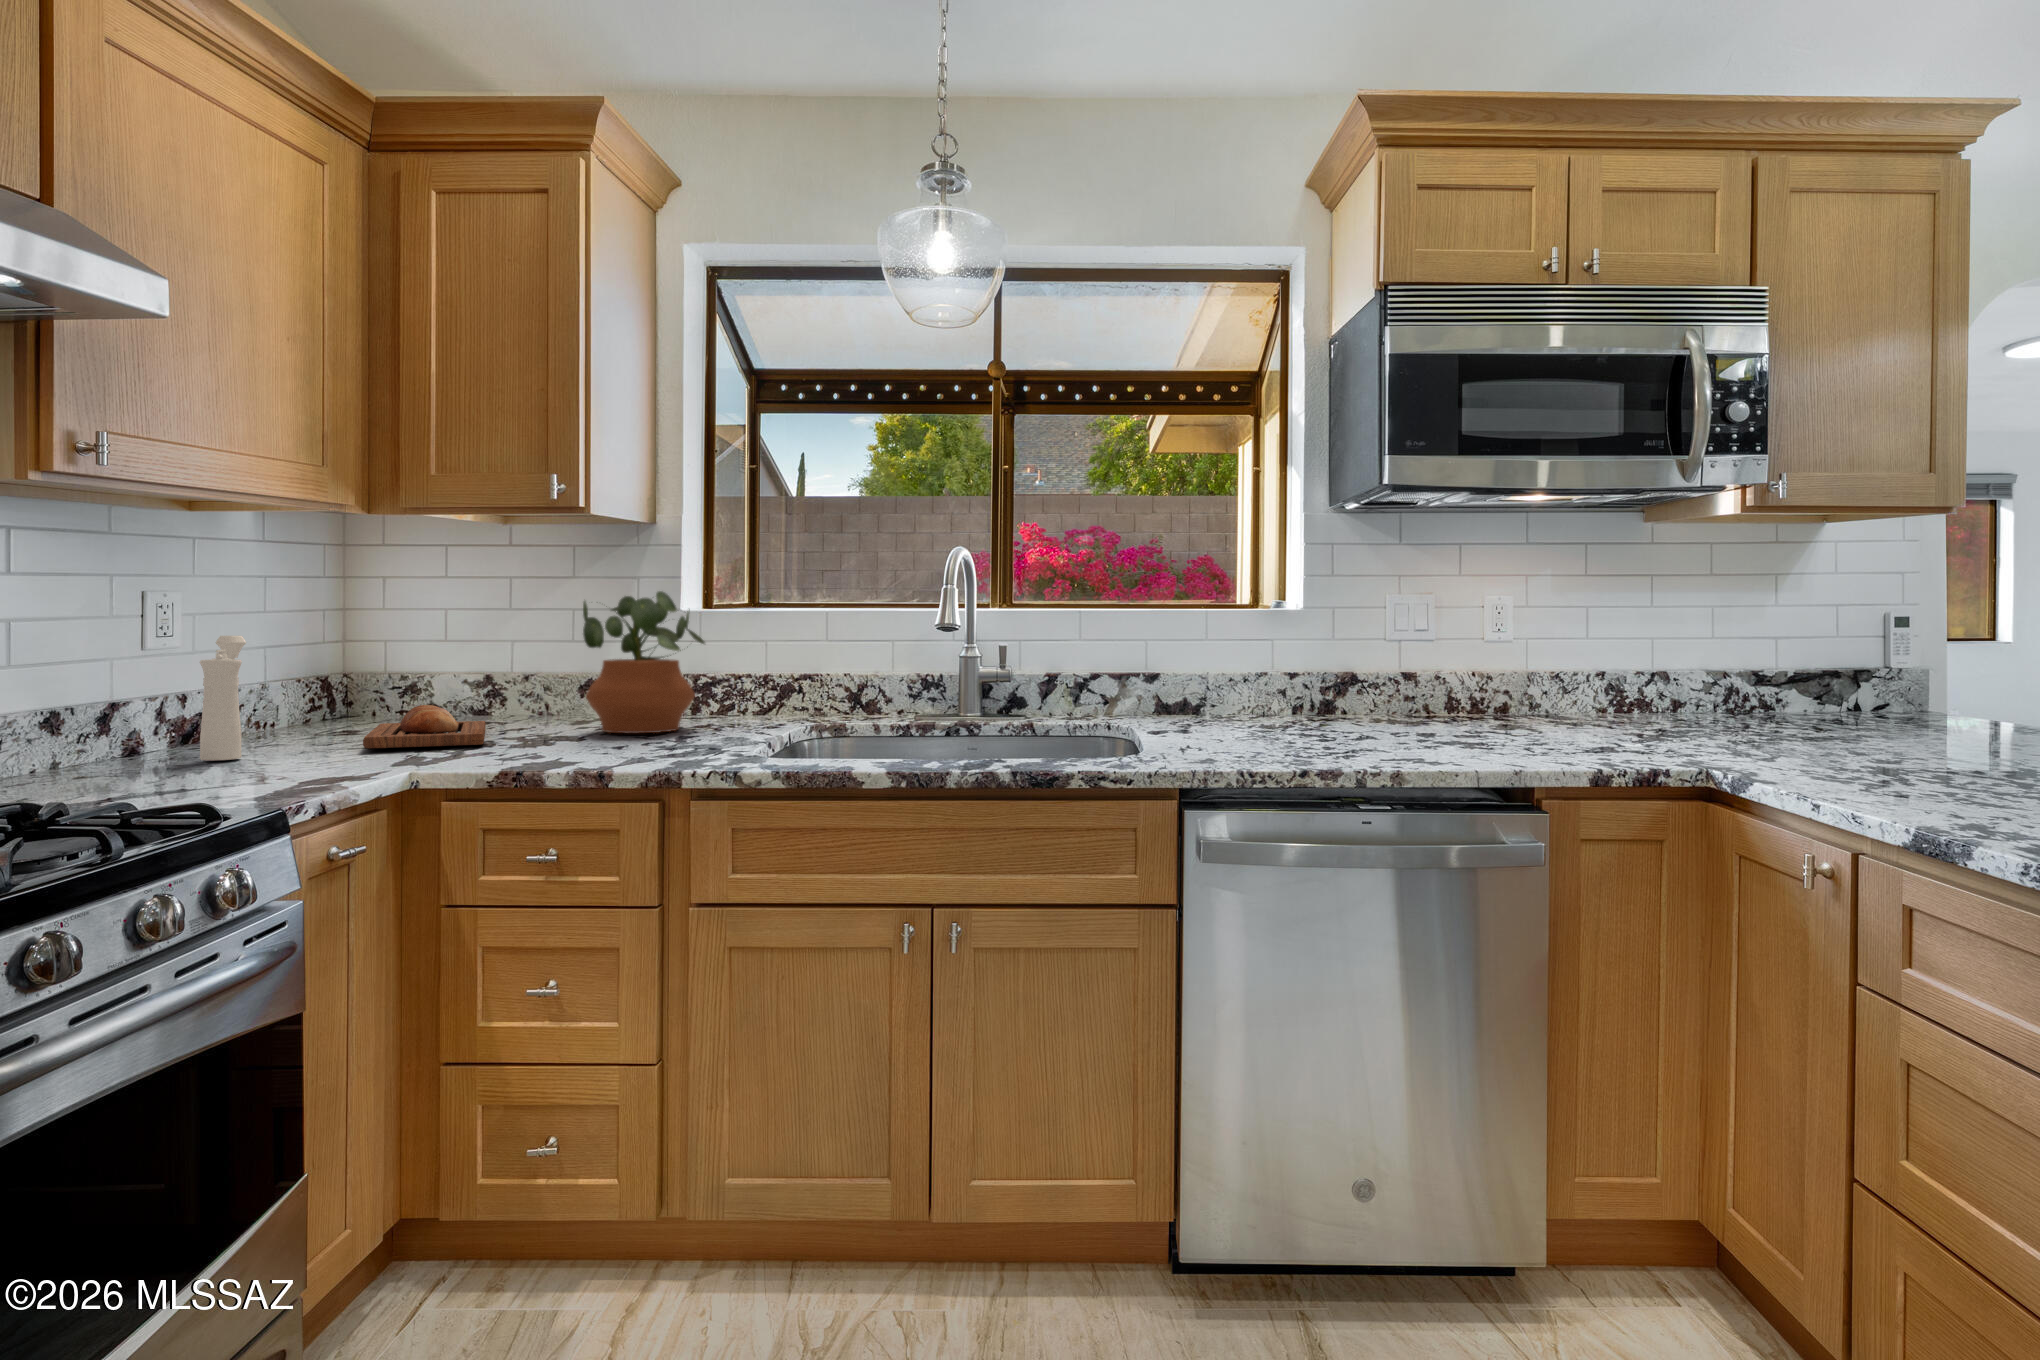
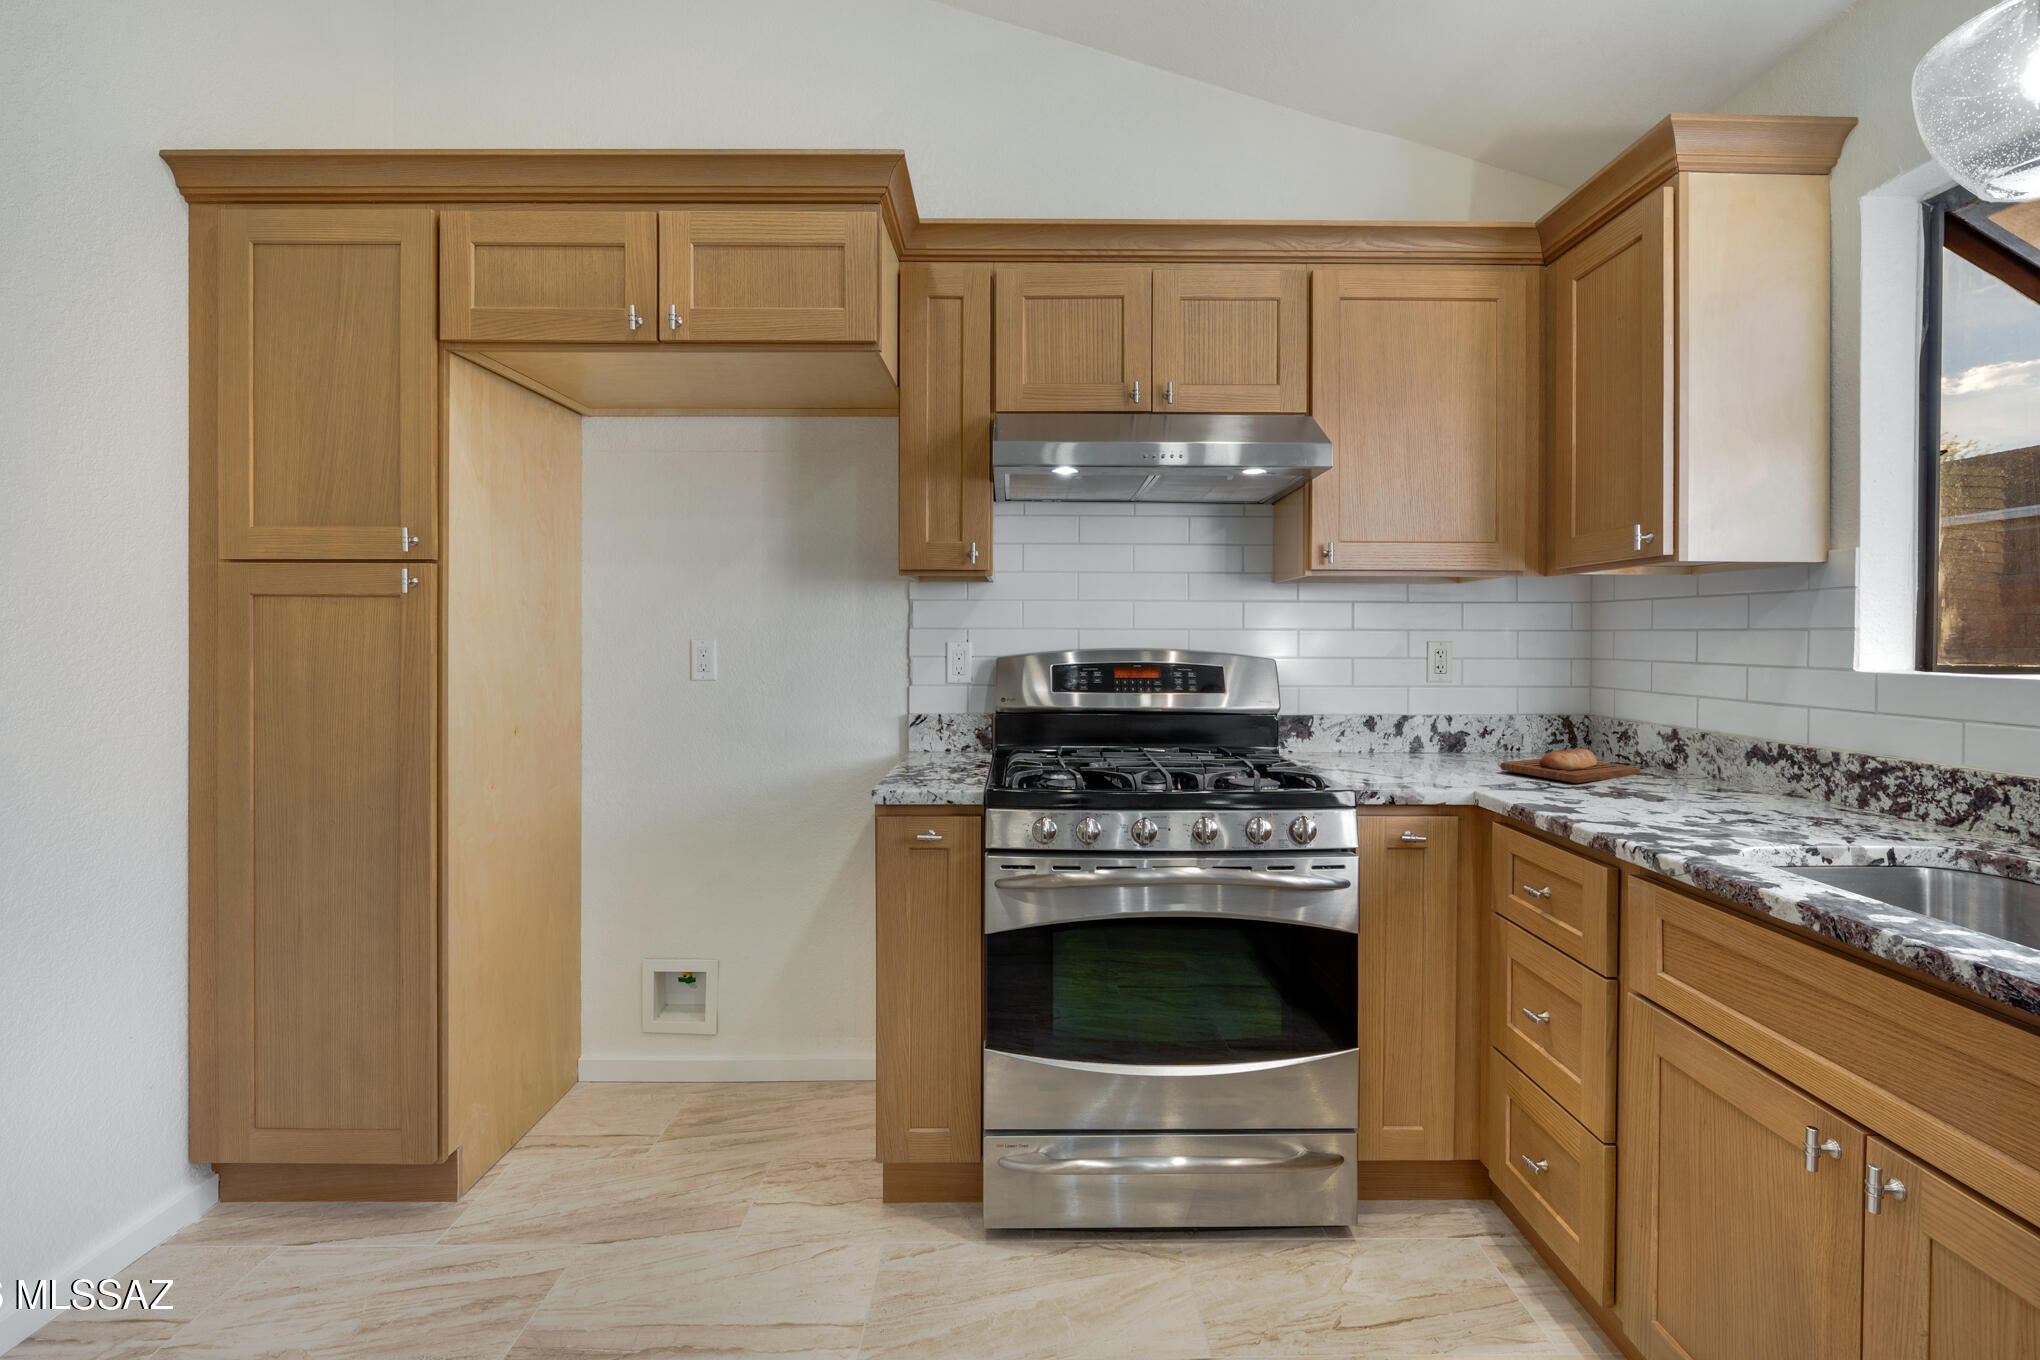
potted plant: present [583,591,705,733] -> none [1681,681,1831,809]
pepper mill: present [200,636,246,761] -> none [1420,691,1463,762]

